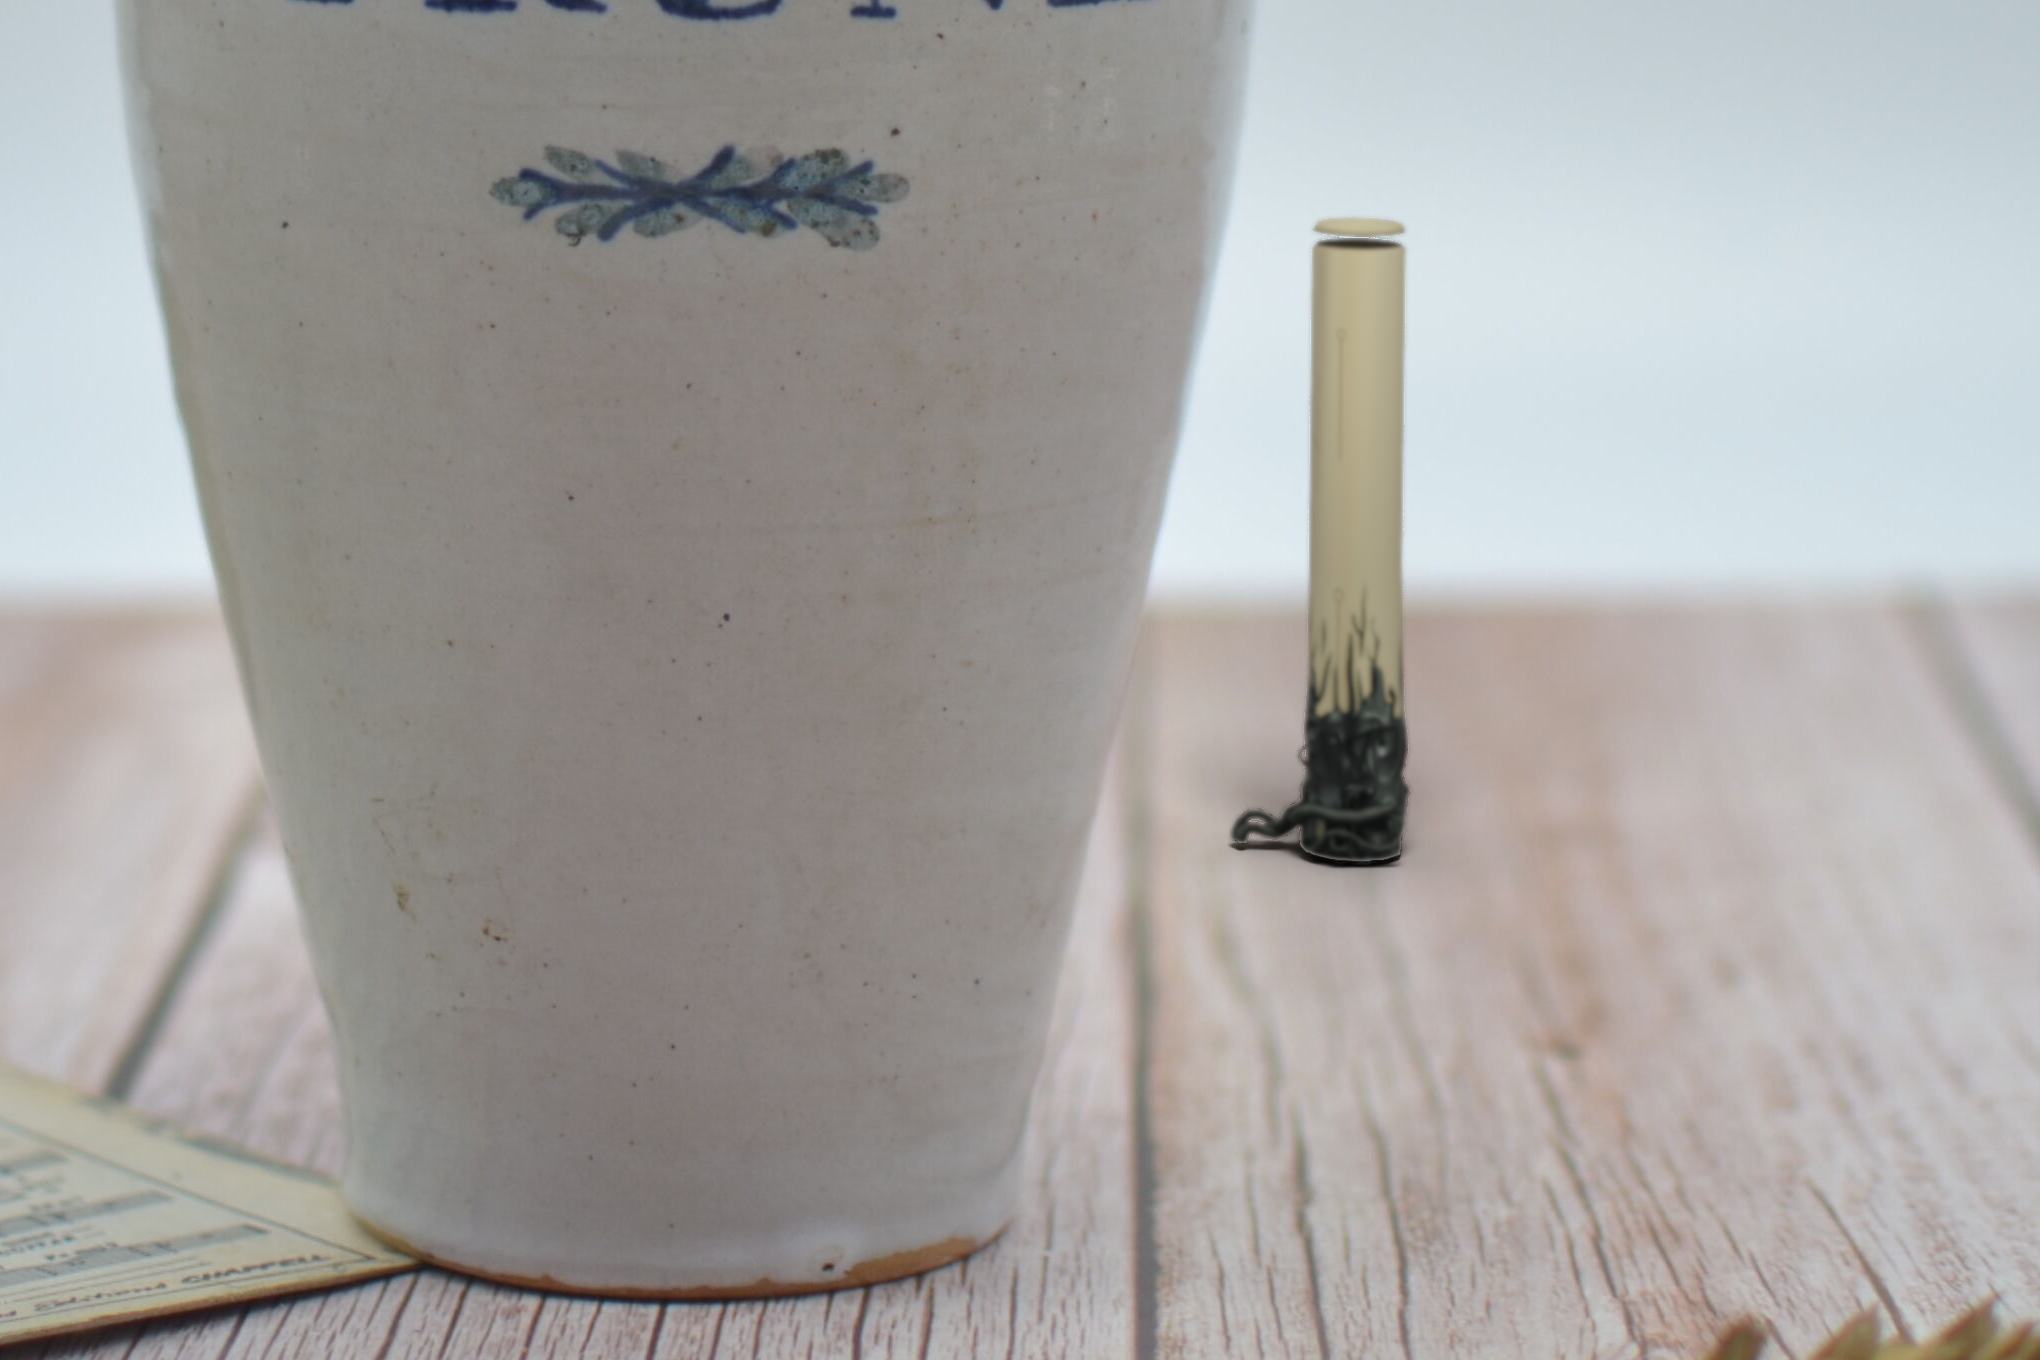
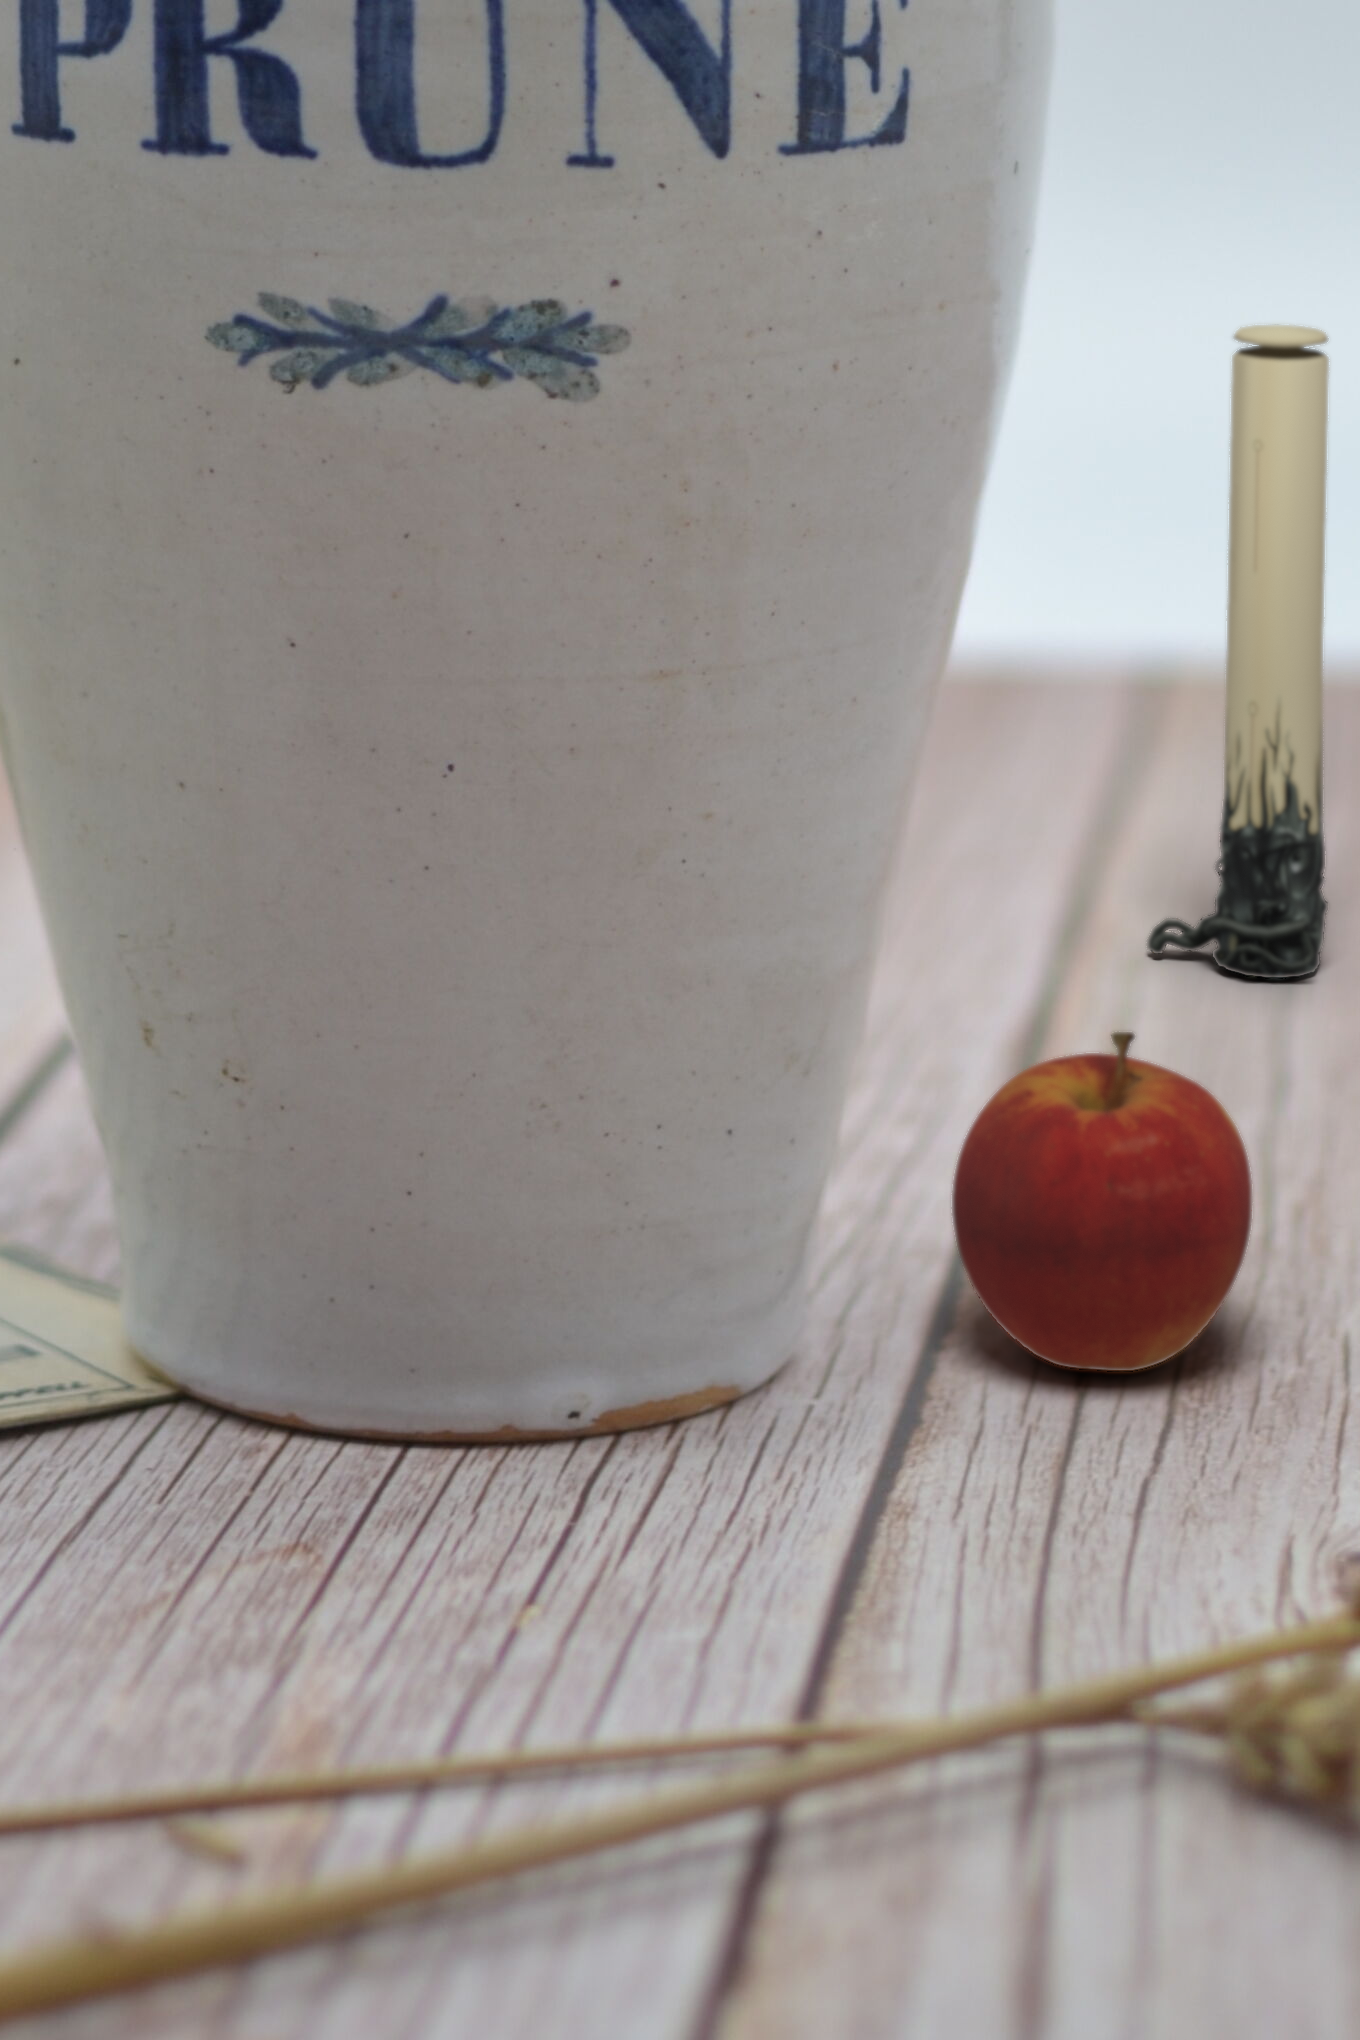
apple: none [1161,880,1455,1215] -> present [952,1032,1252,1371]

